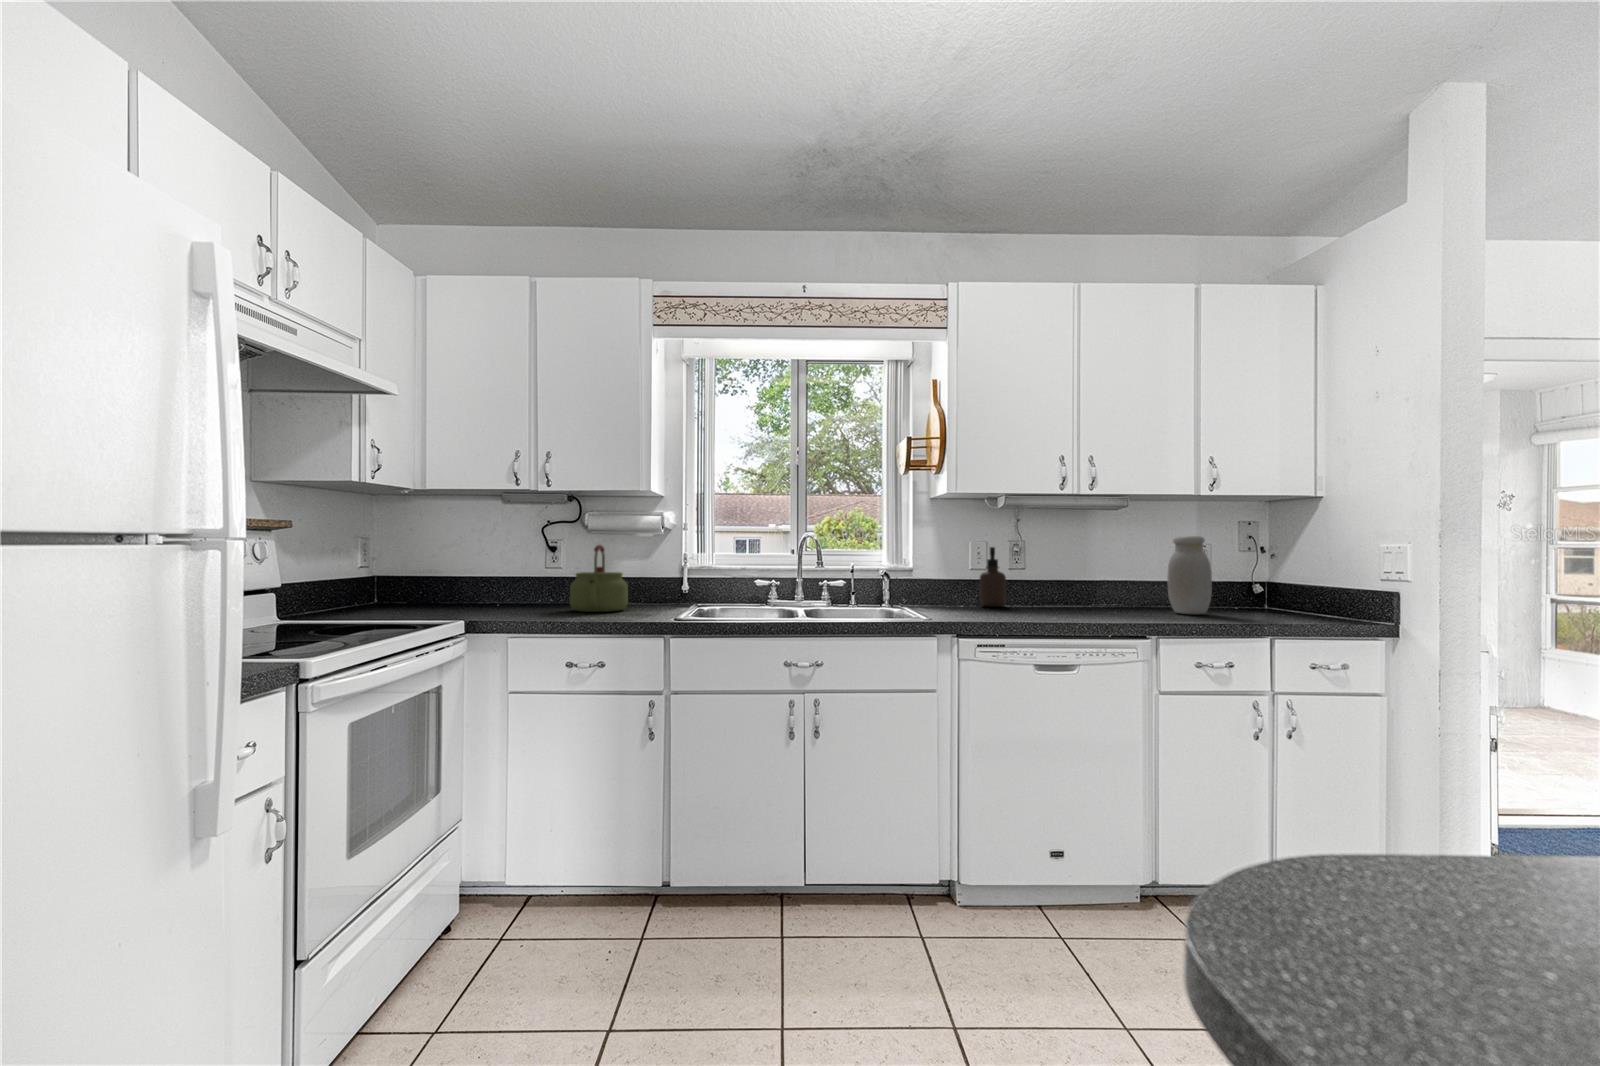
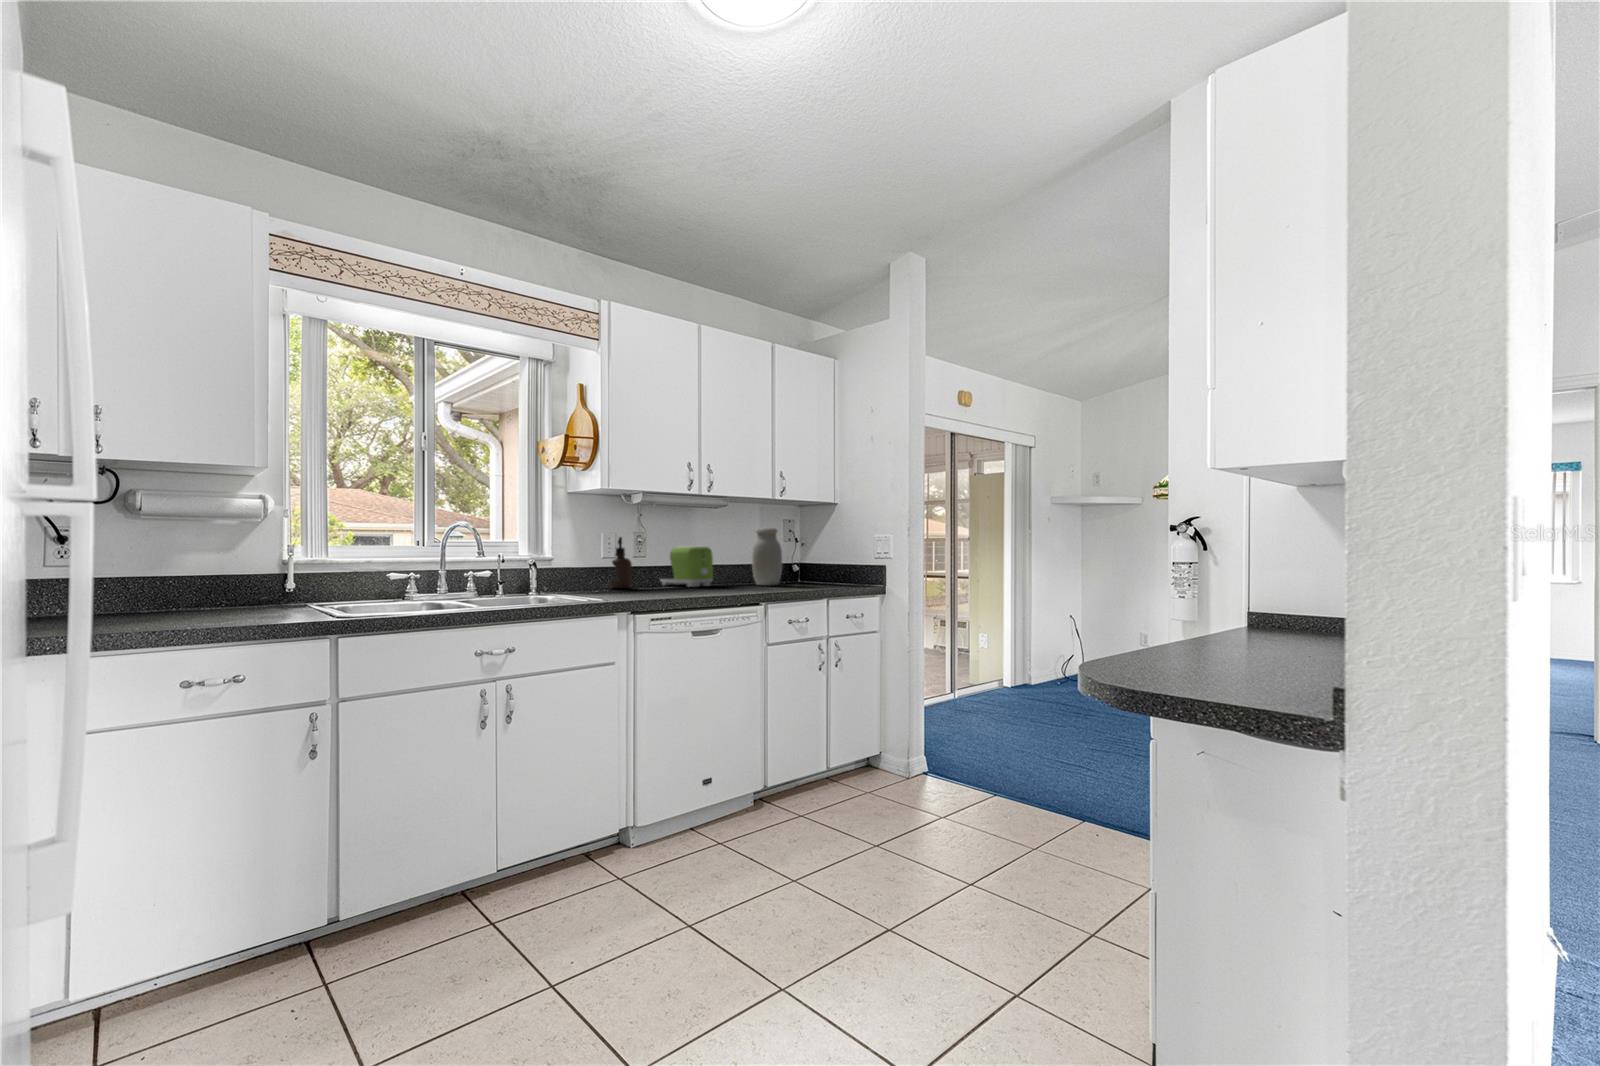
kettle: present [570,545,628,612] -> none [135,533,232,619]
toaster: none [1051,558,1112,610] -> present [660,546,713,587]

